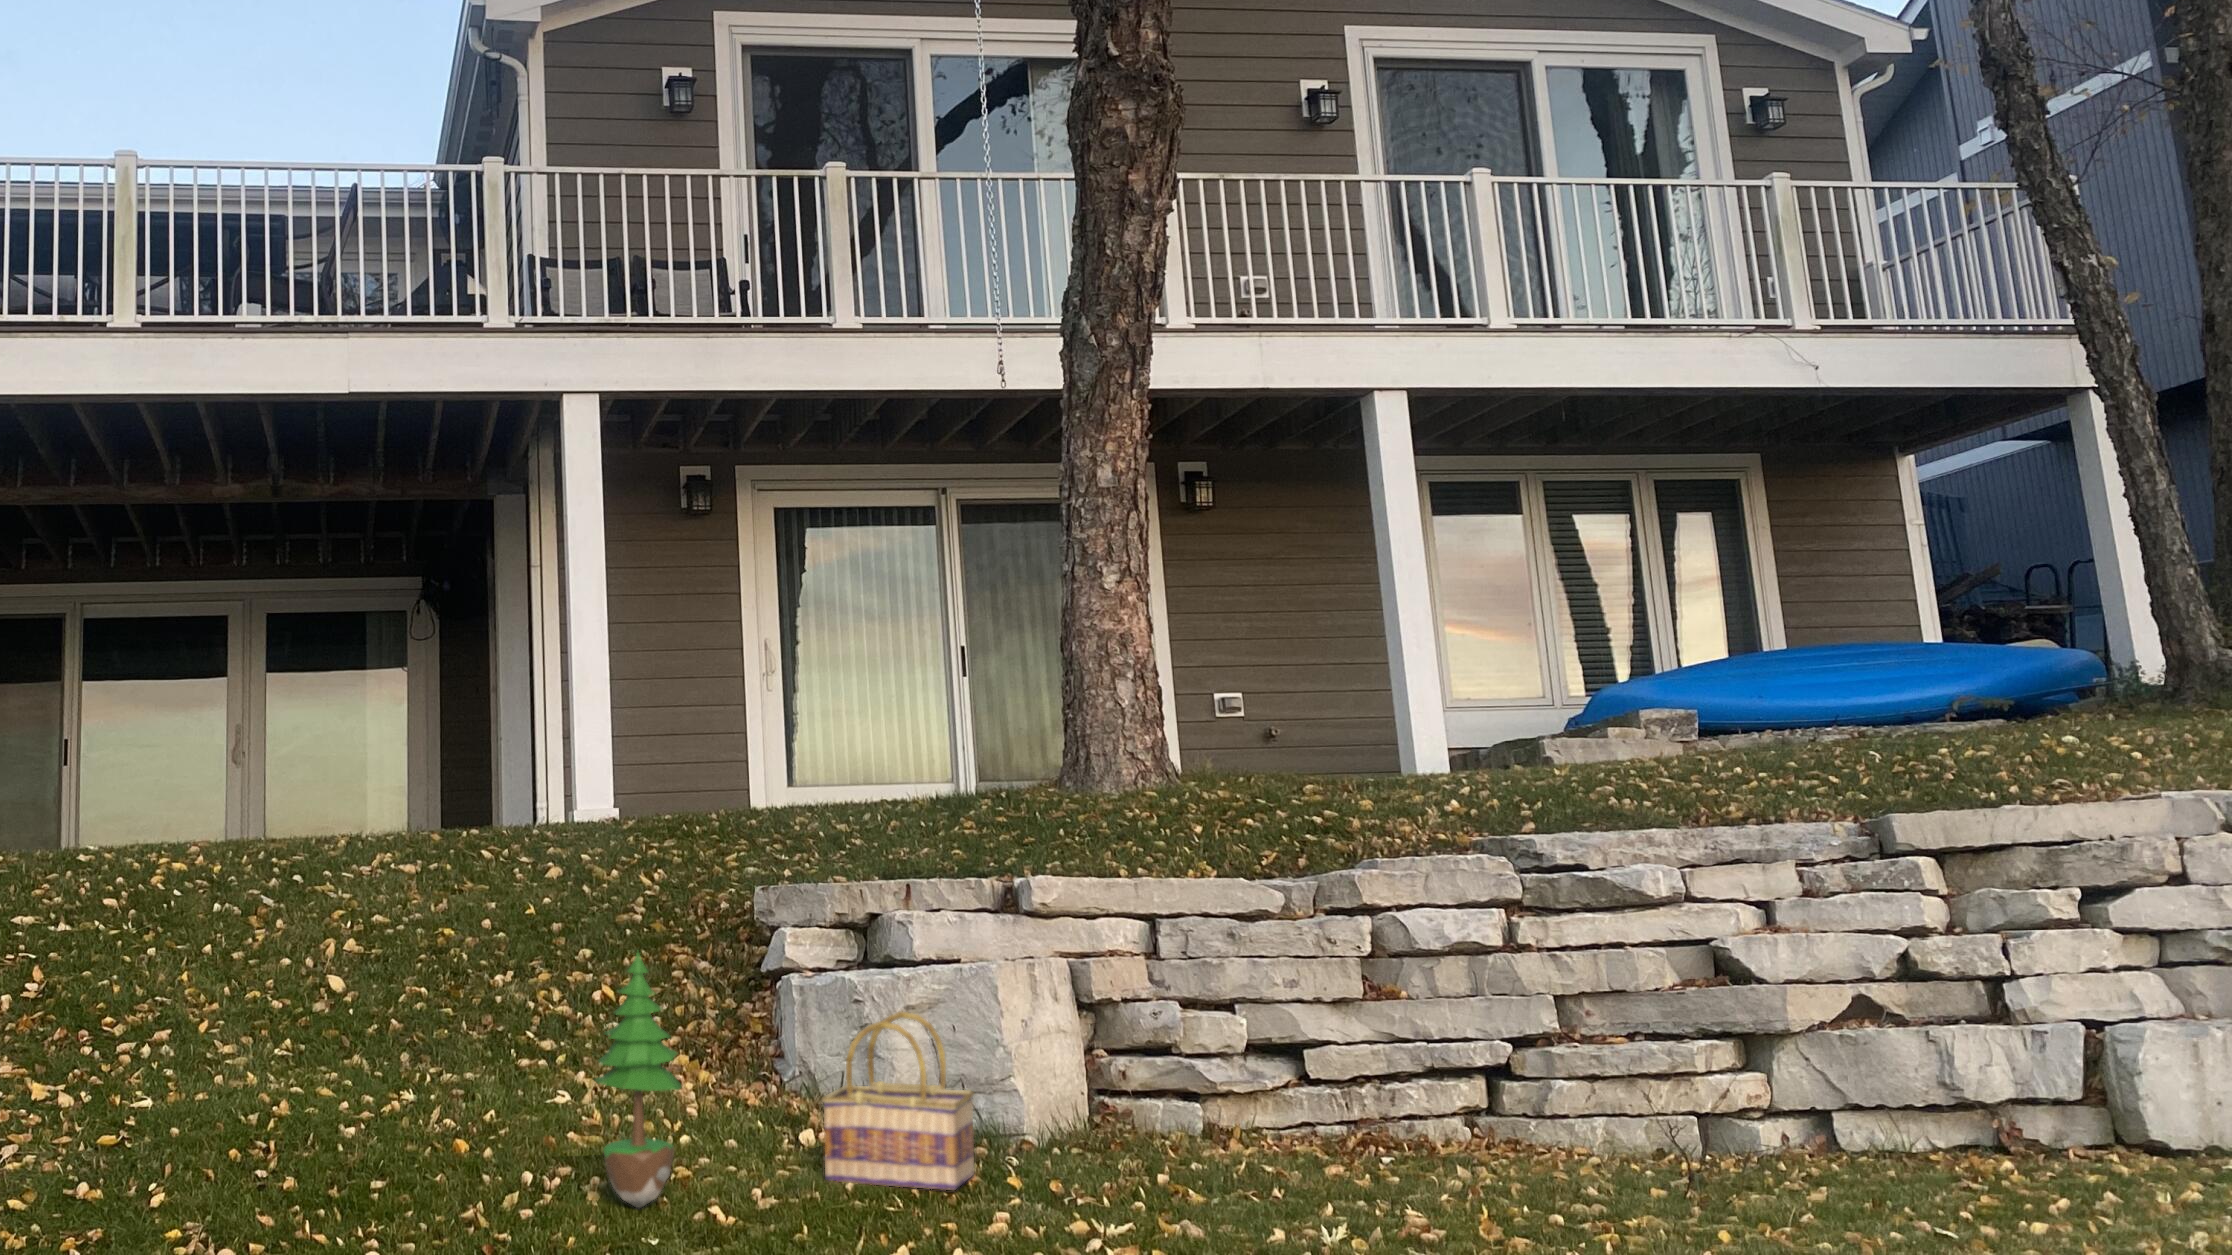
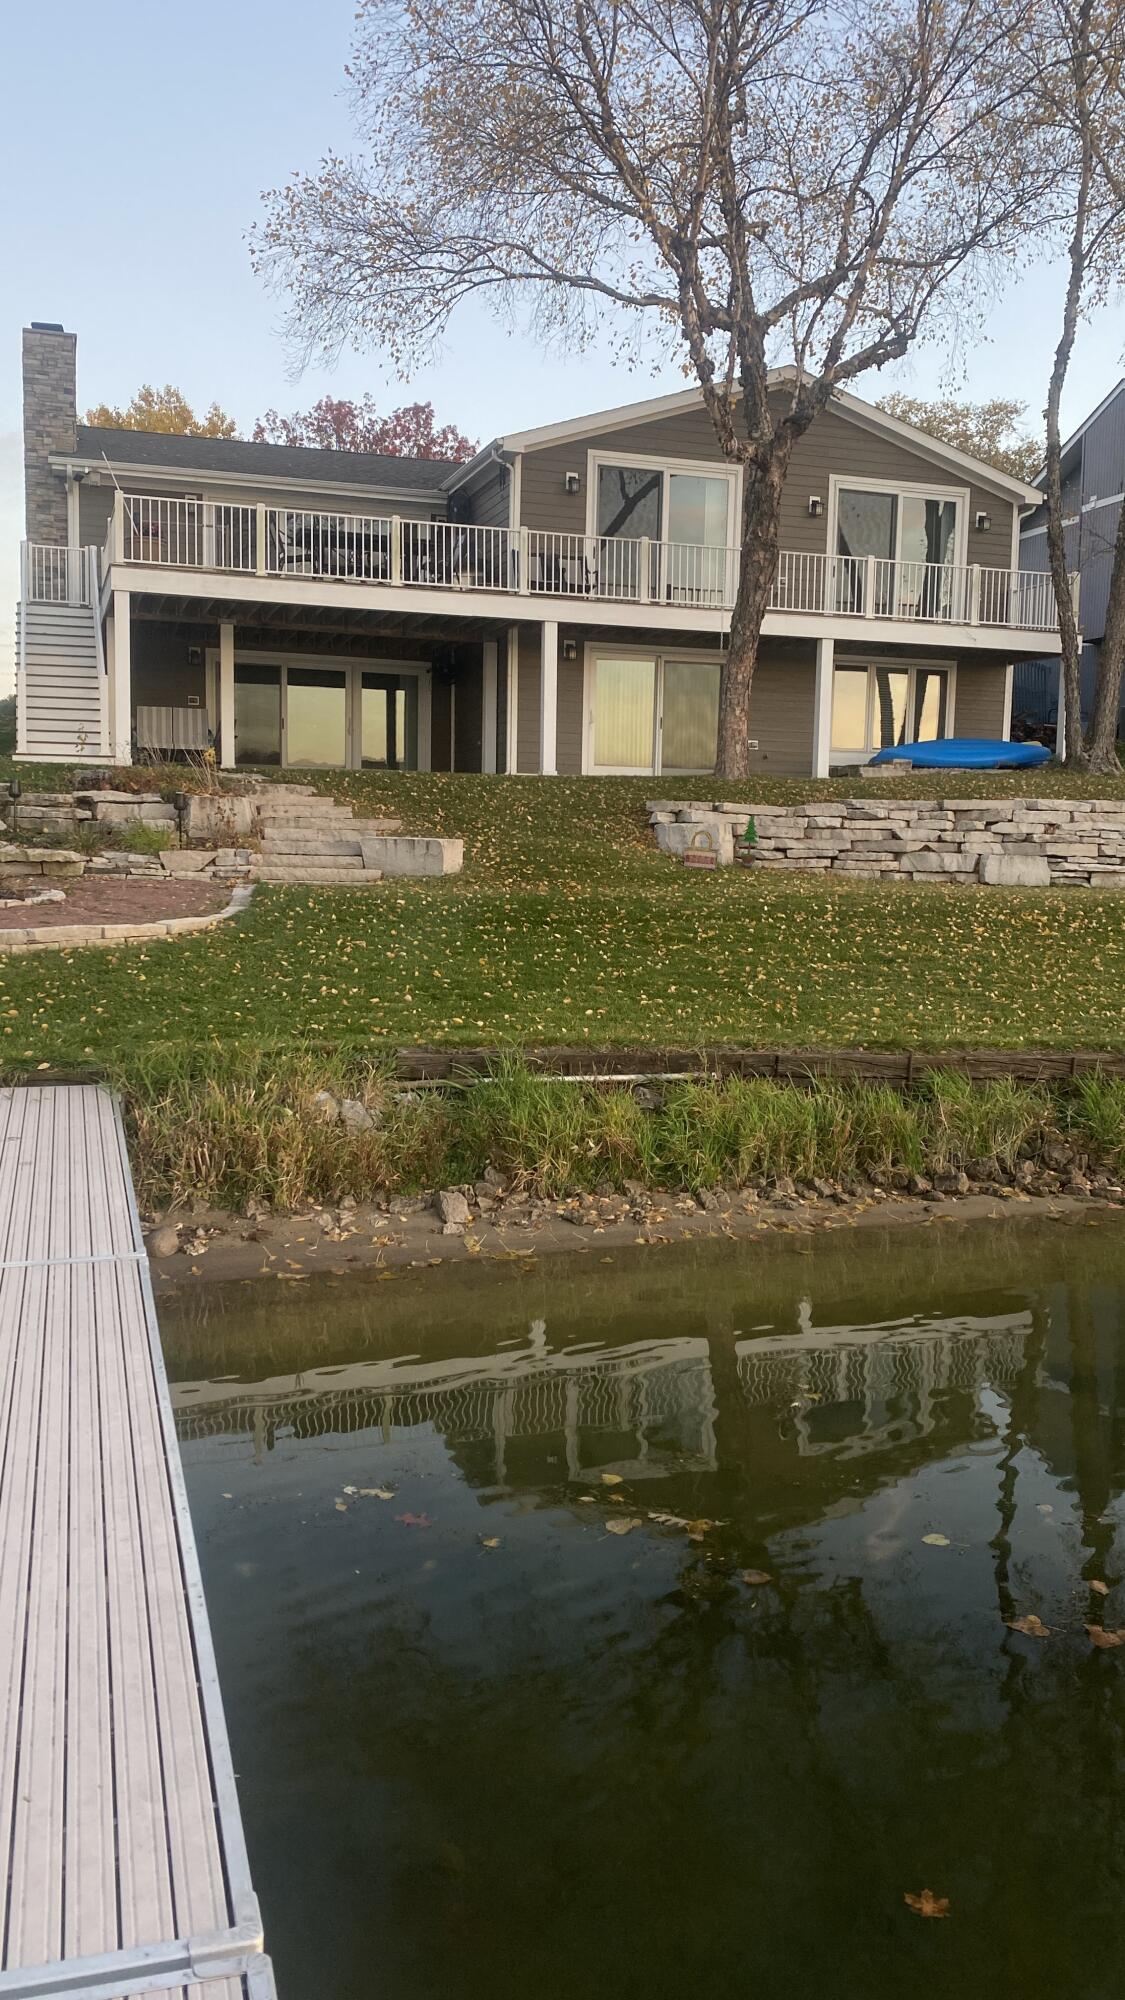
potted tree: present [595,950,681,1208] -> present [741,815,758,867]

